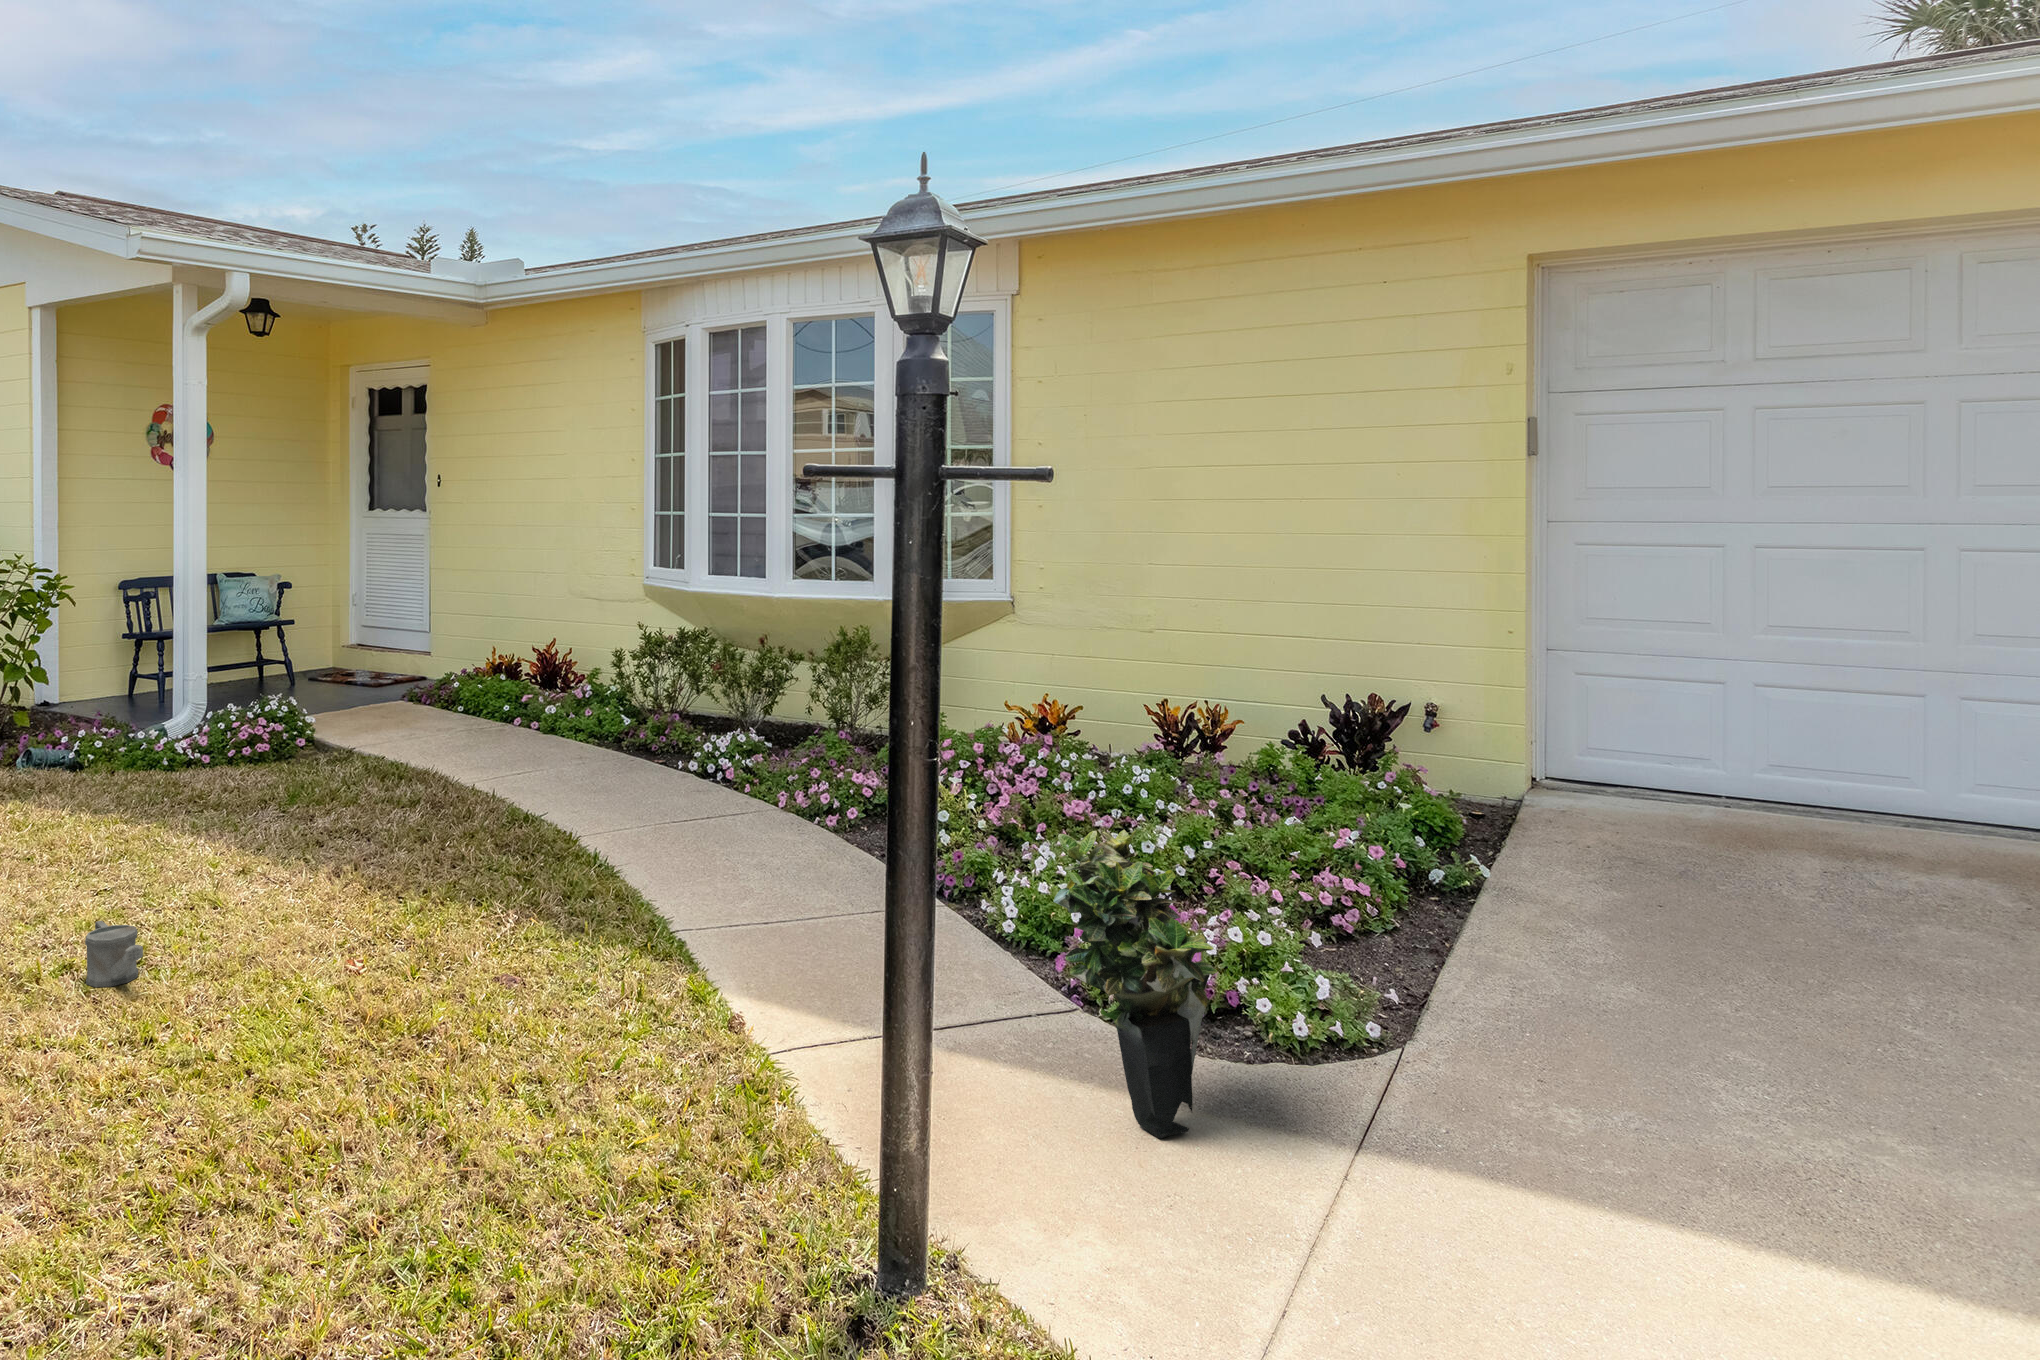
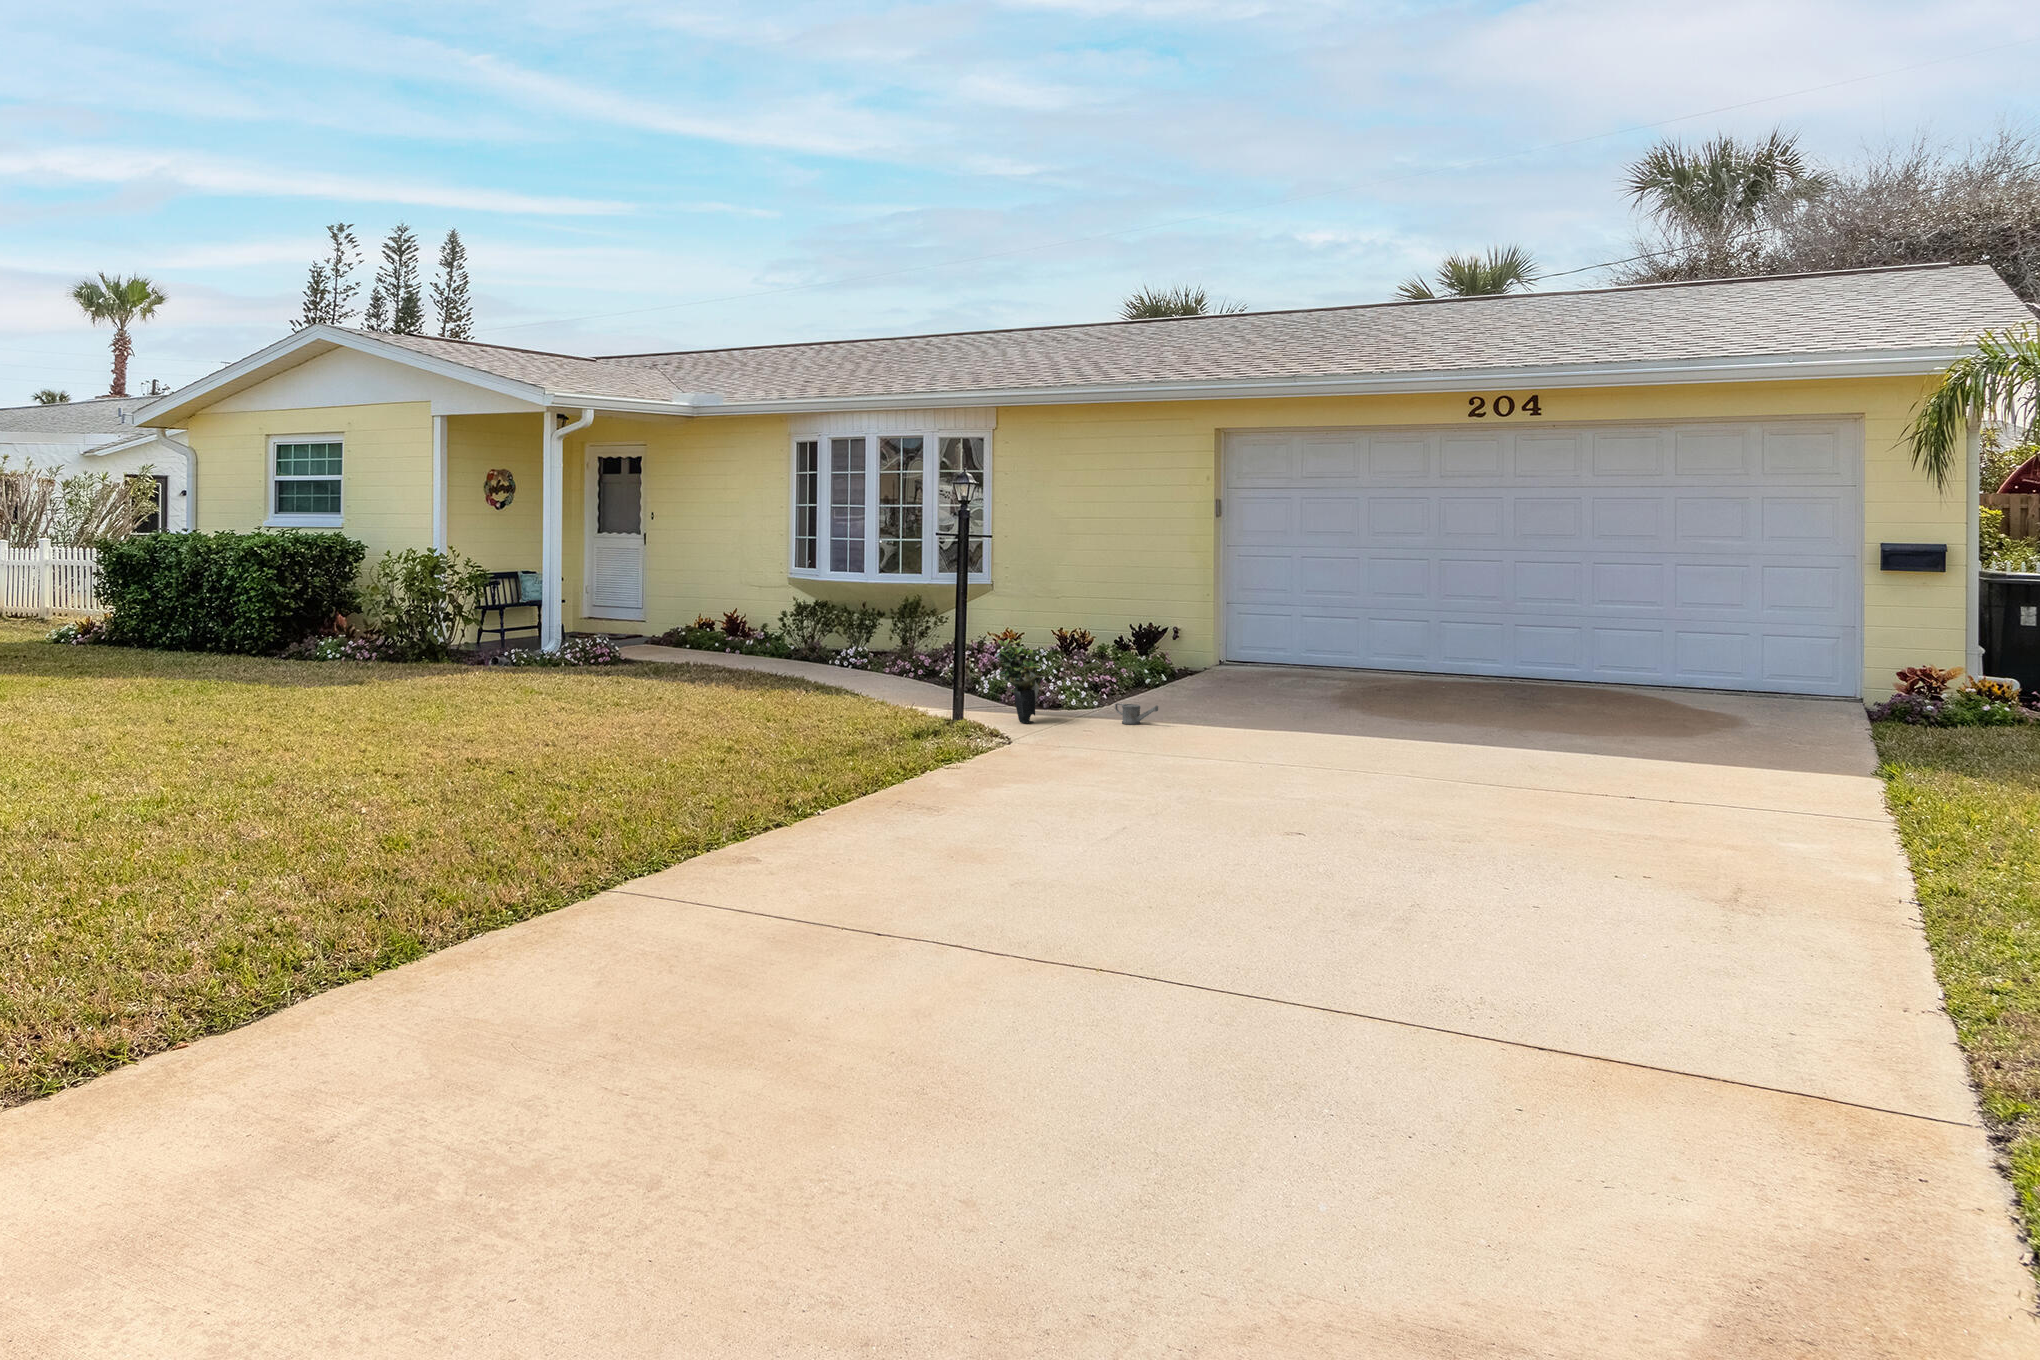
watering can: present [85,921,143,987] -> present [1115,703,1158,725]

